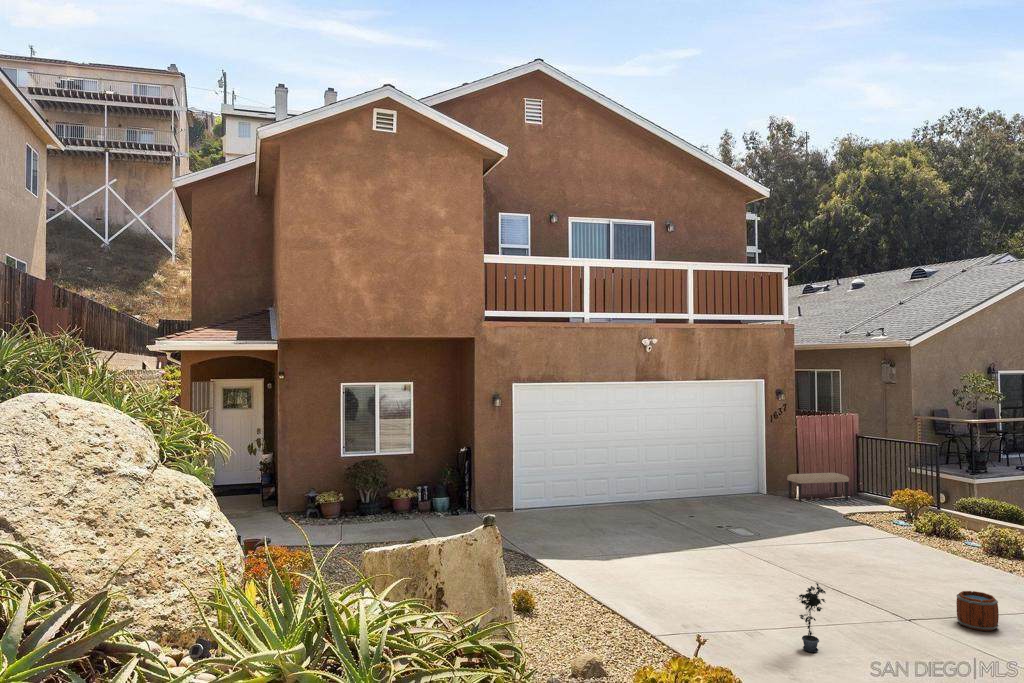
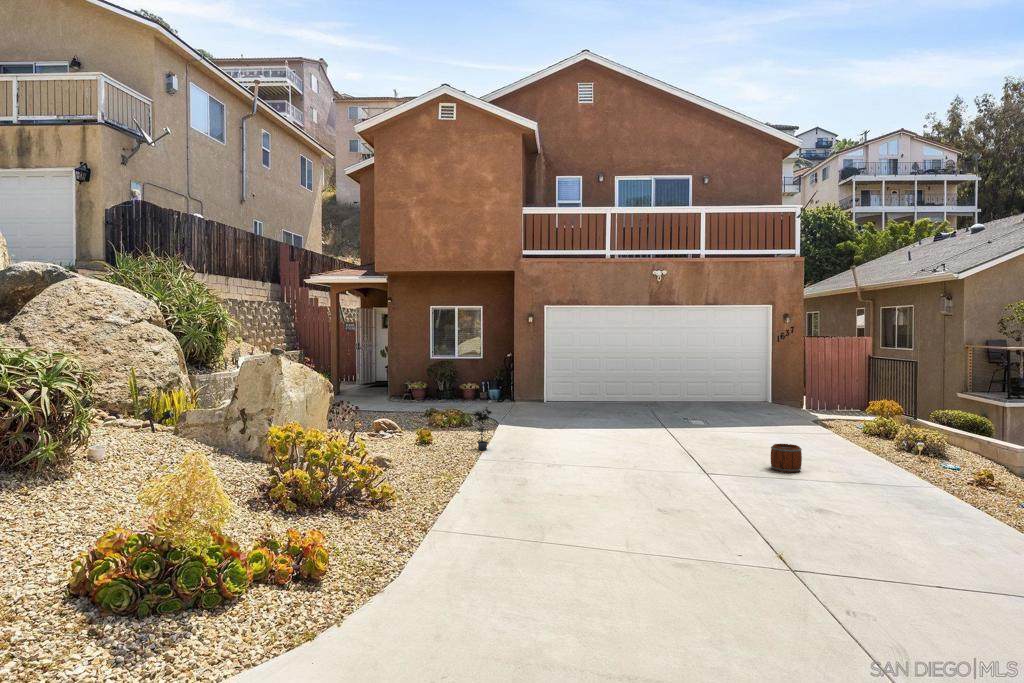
bench: present [787,473,849,501] -> none [789,386,845,410]
potted plant: present [797,583,826,652] -> present [474,407,491,451]

